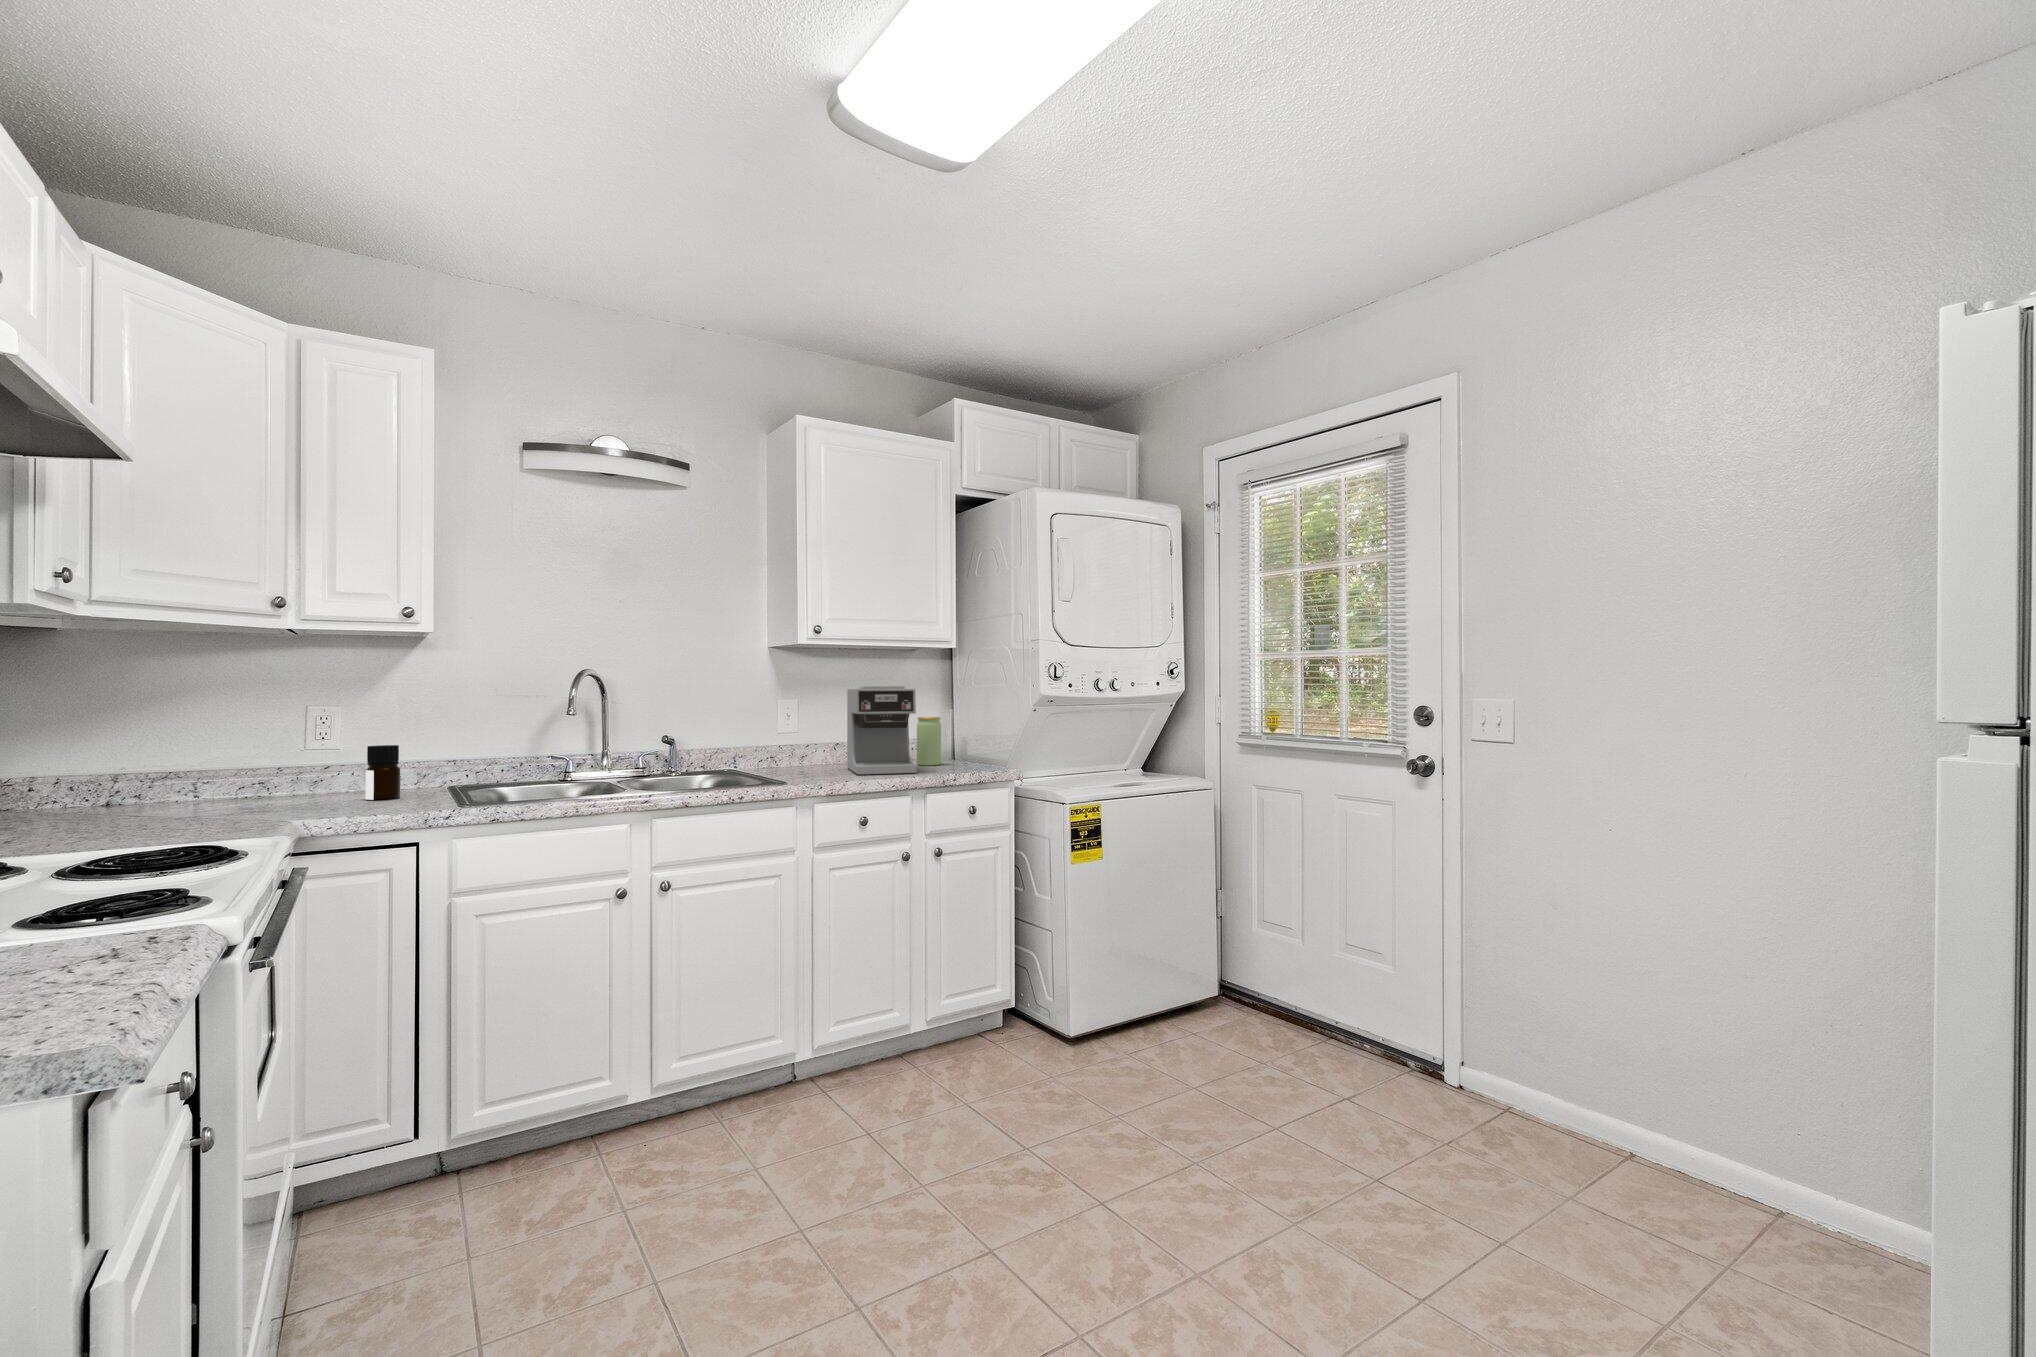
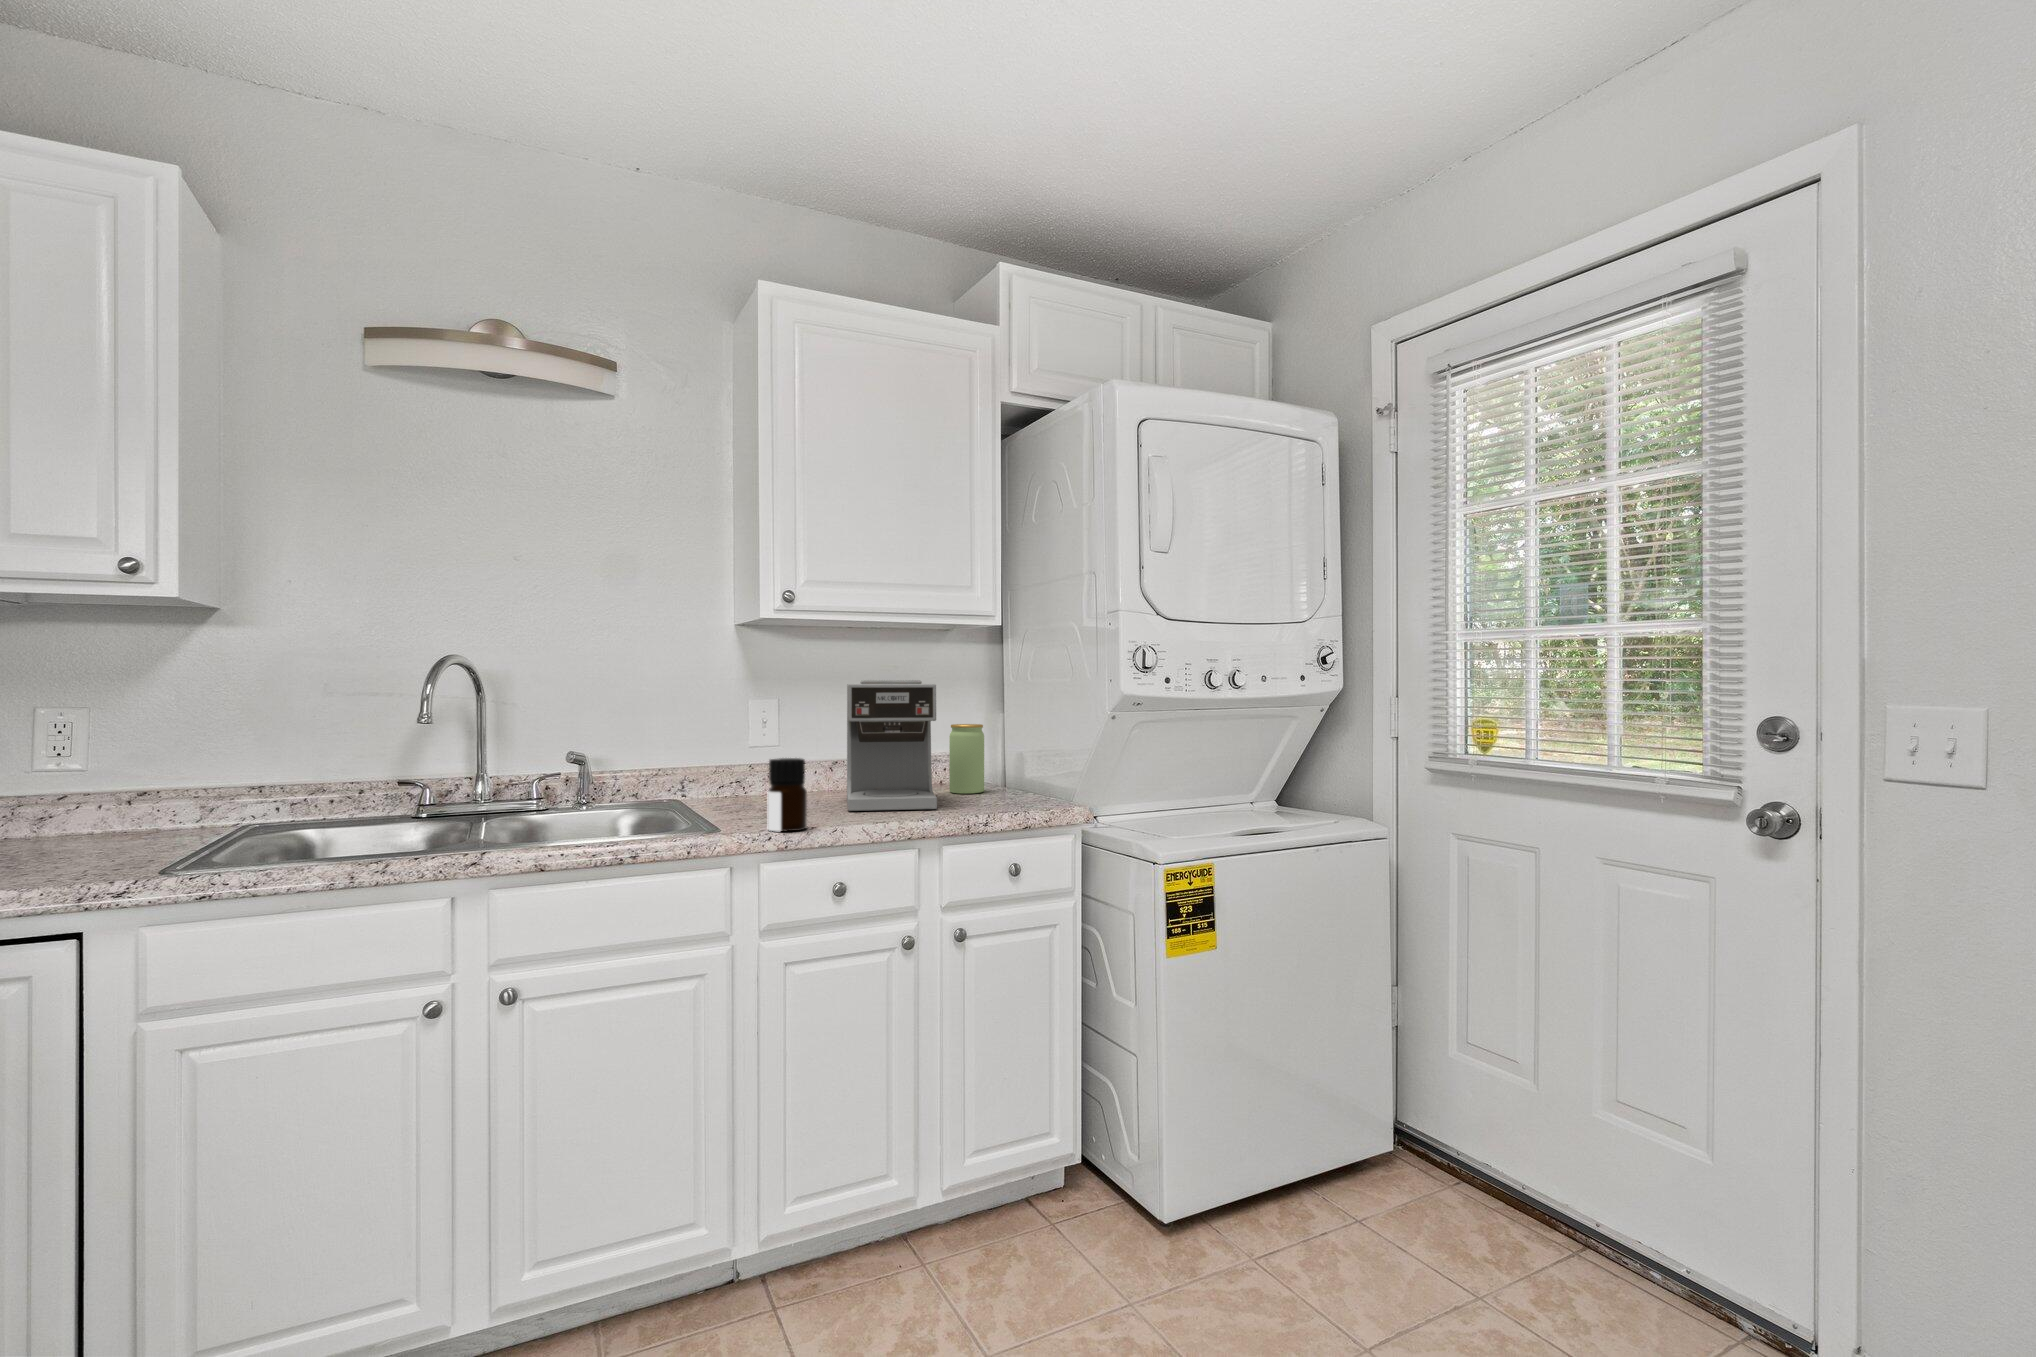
bottle: present [366,745,400,800] -> present [768,758,807,831]

